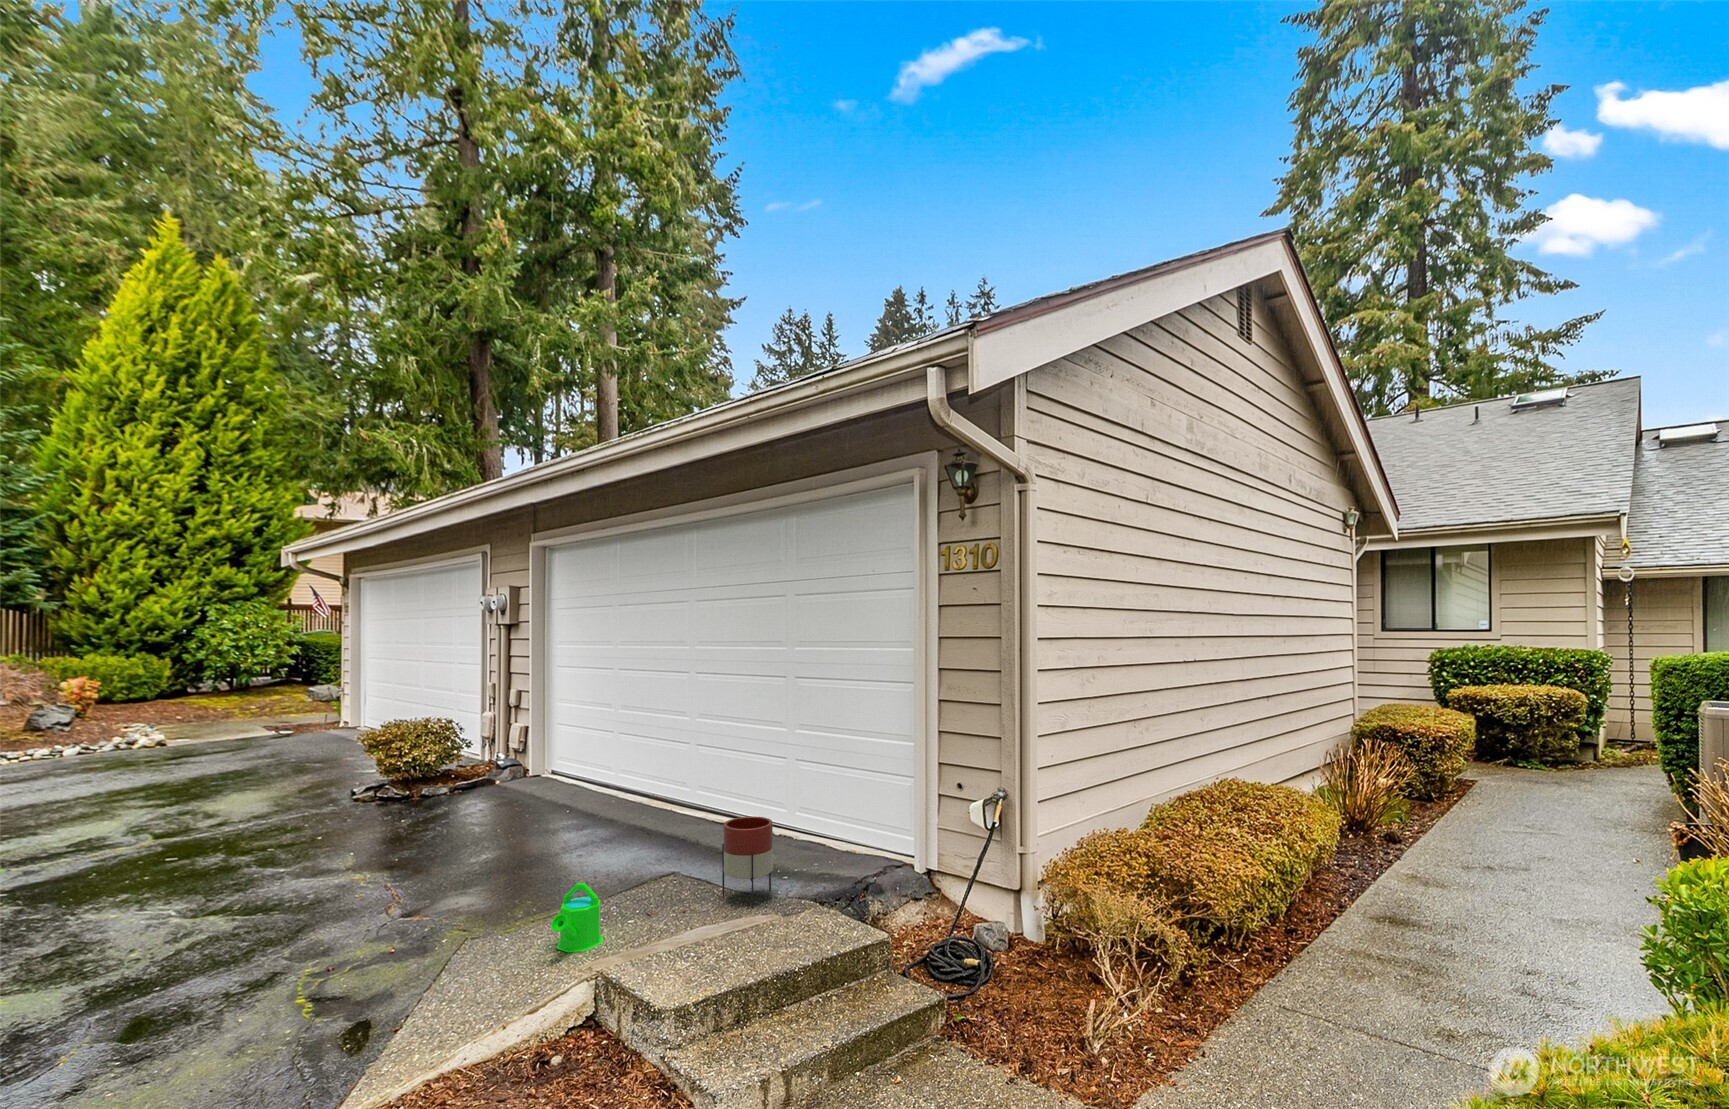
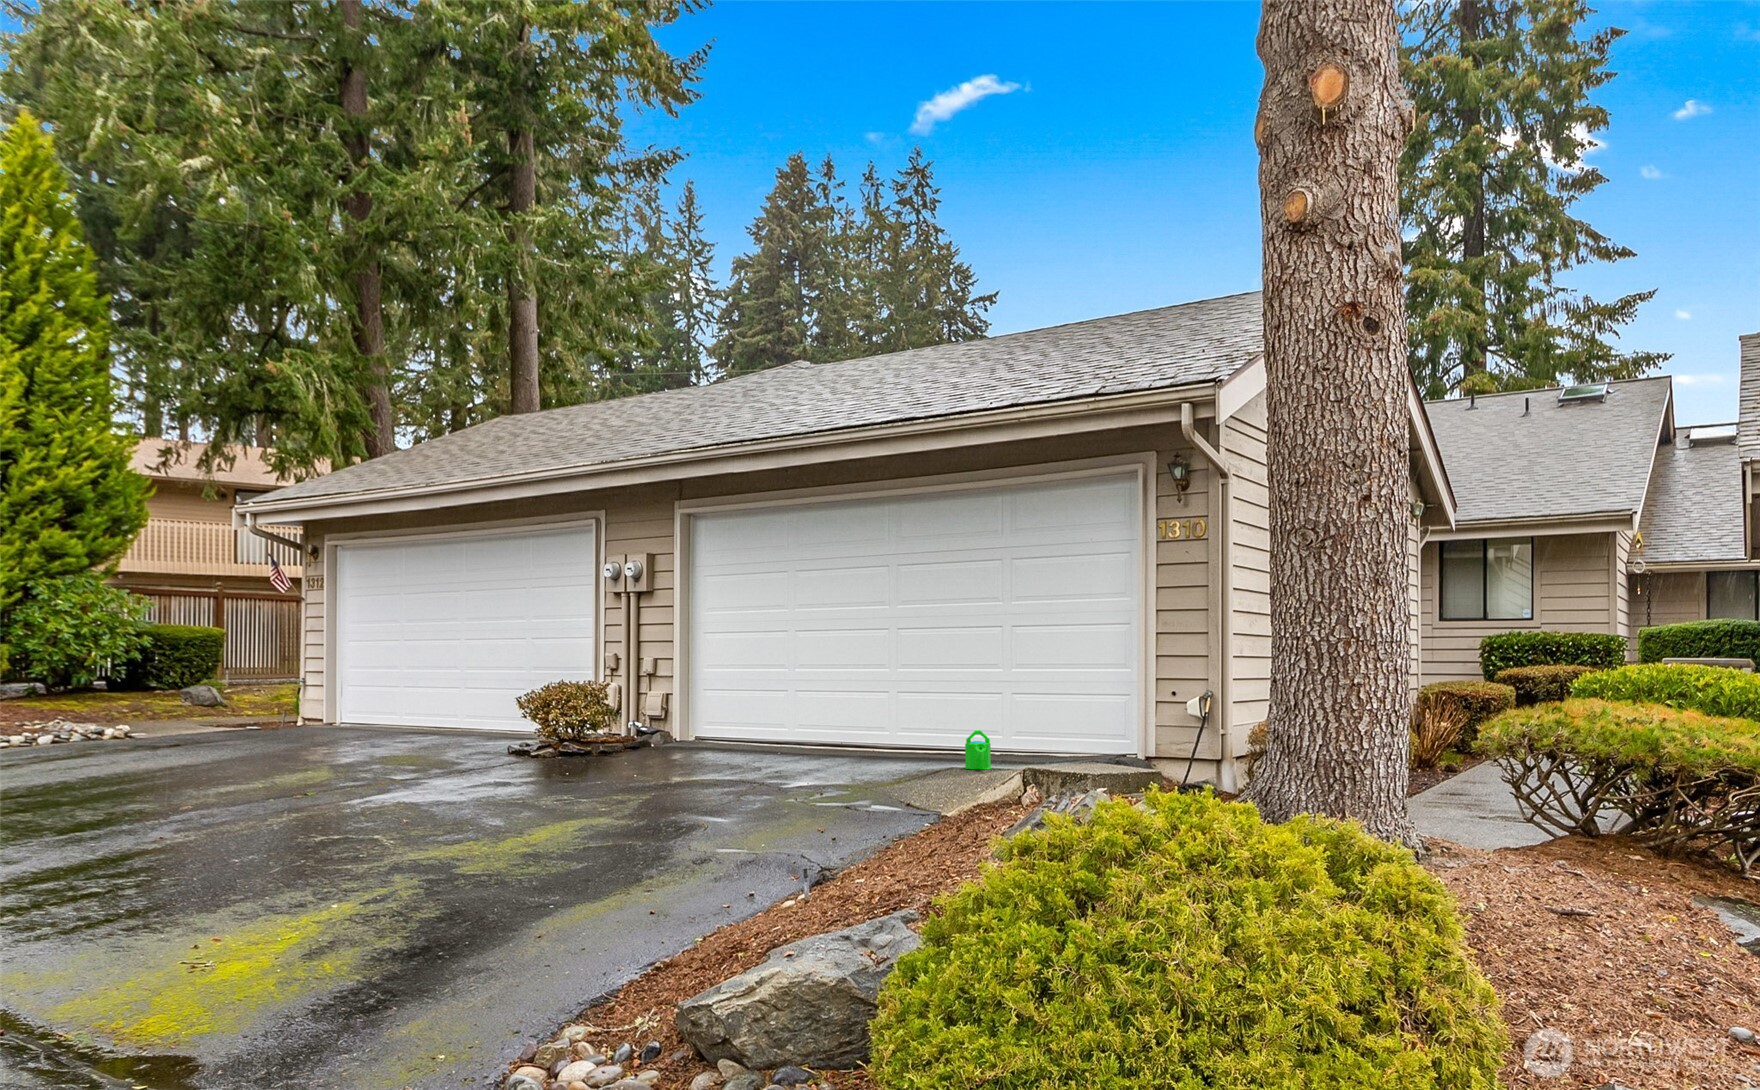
planter: present [722,816,773,908] -> none [1033,705,1069,758]

